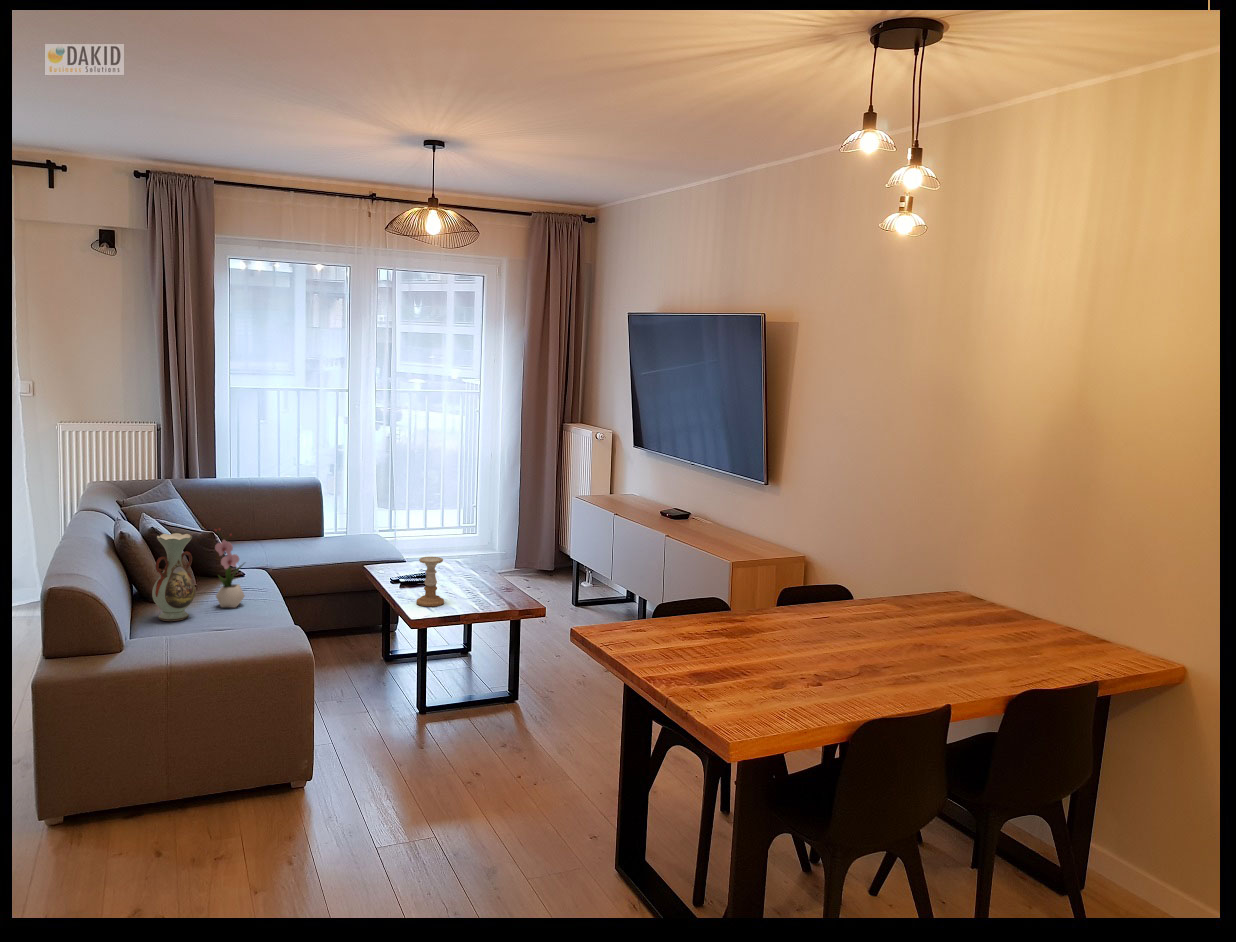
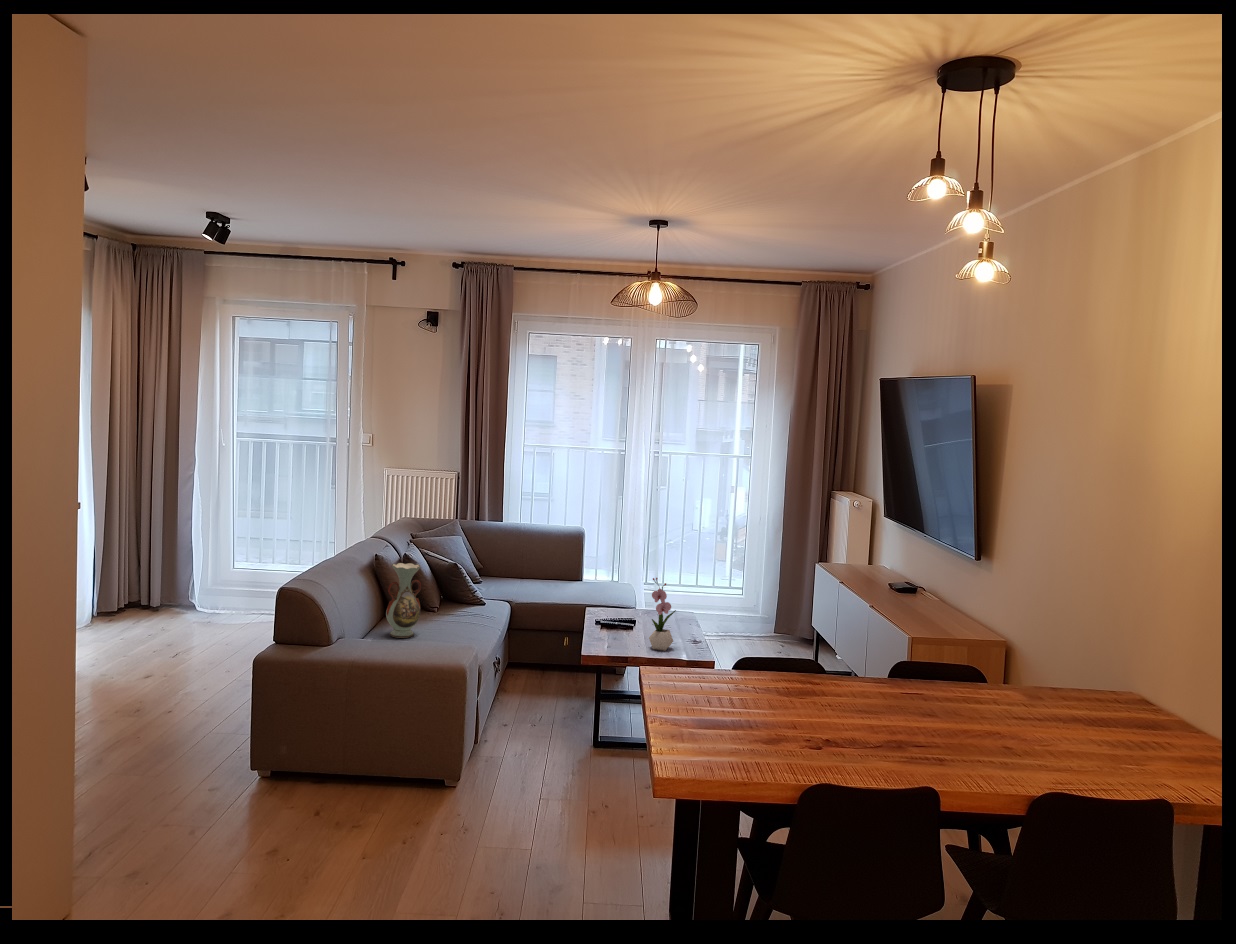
flower arrangement: present [215,529,245,608] -> present [649,578,676,651]
candle holder: present [416,557,444,606] -> none [604,606,630,654]

